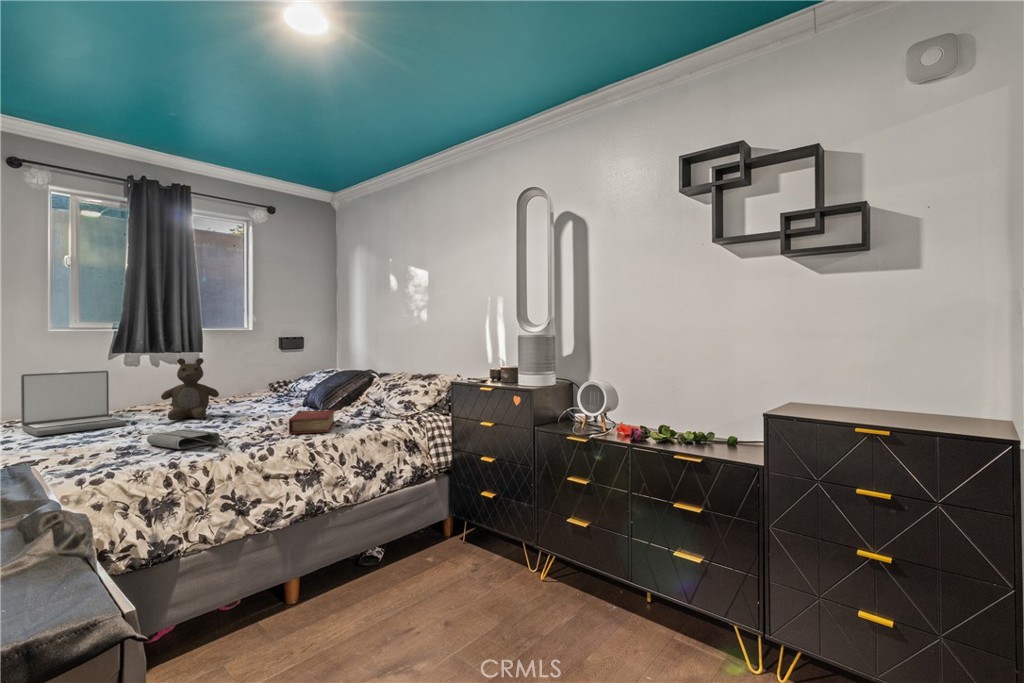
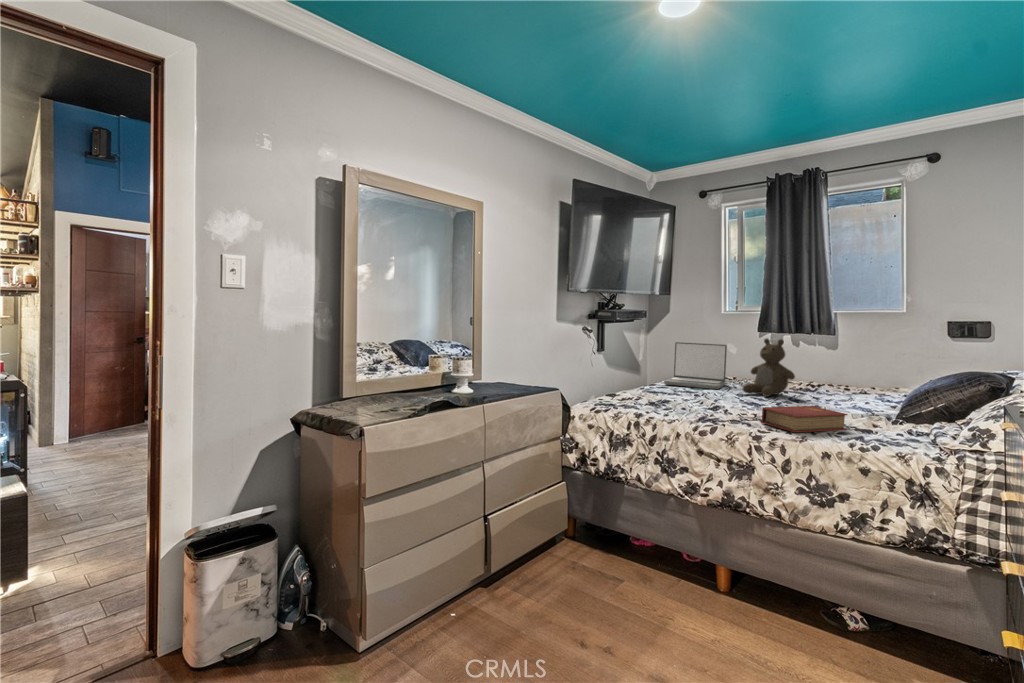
tote bag: present [147,429,224,449] -> none [668,395,708,413]

